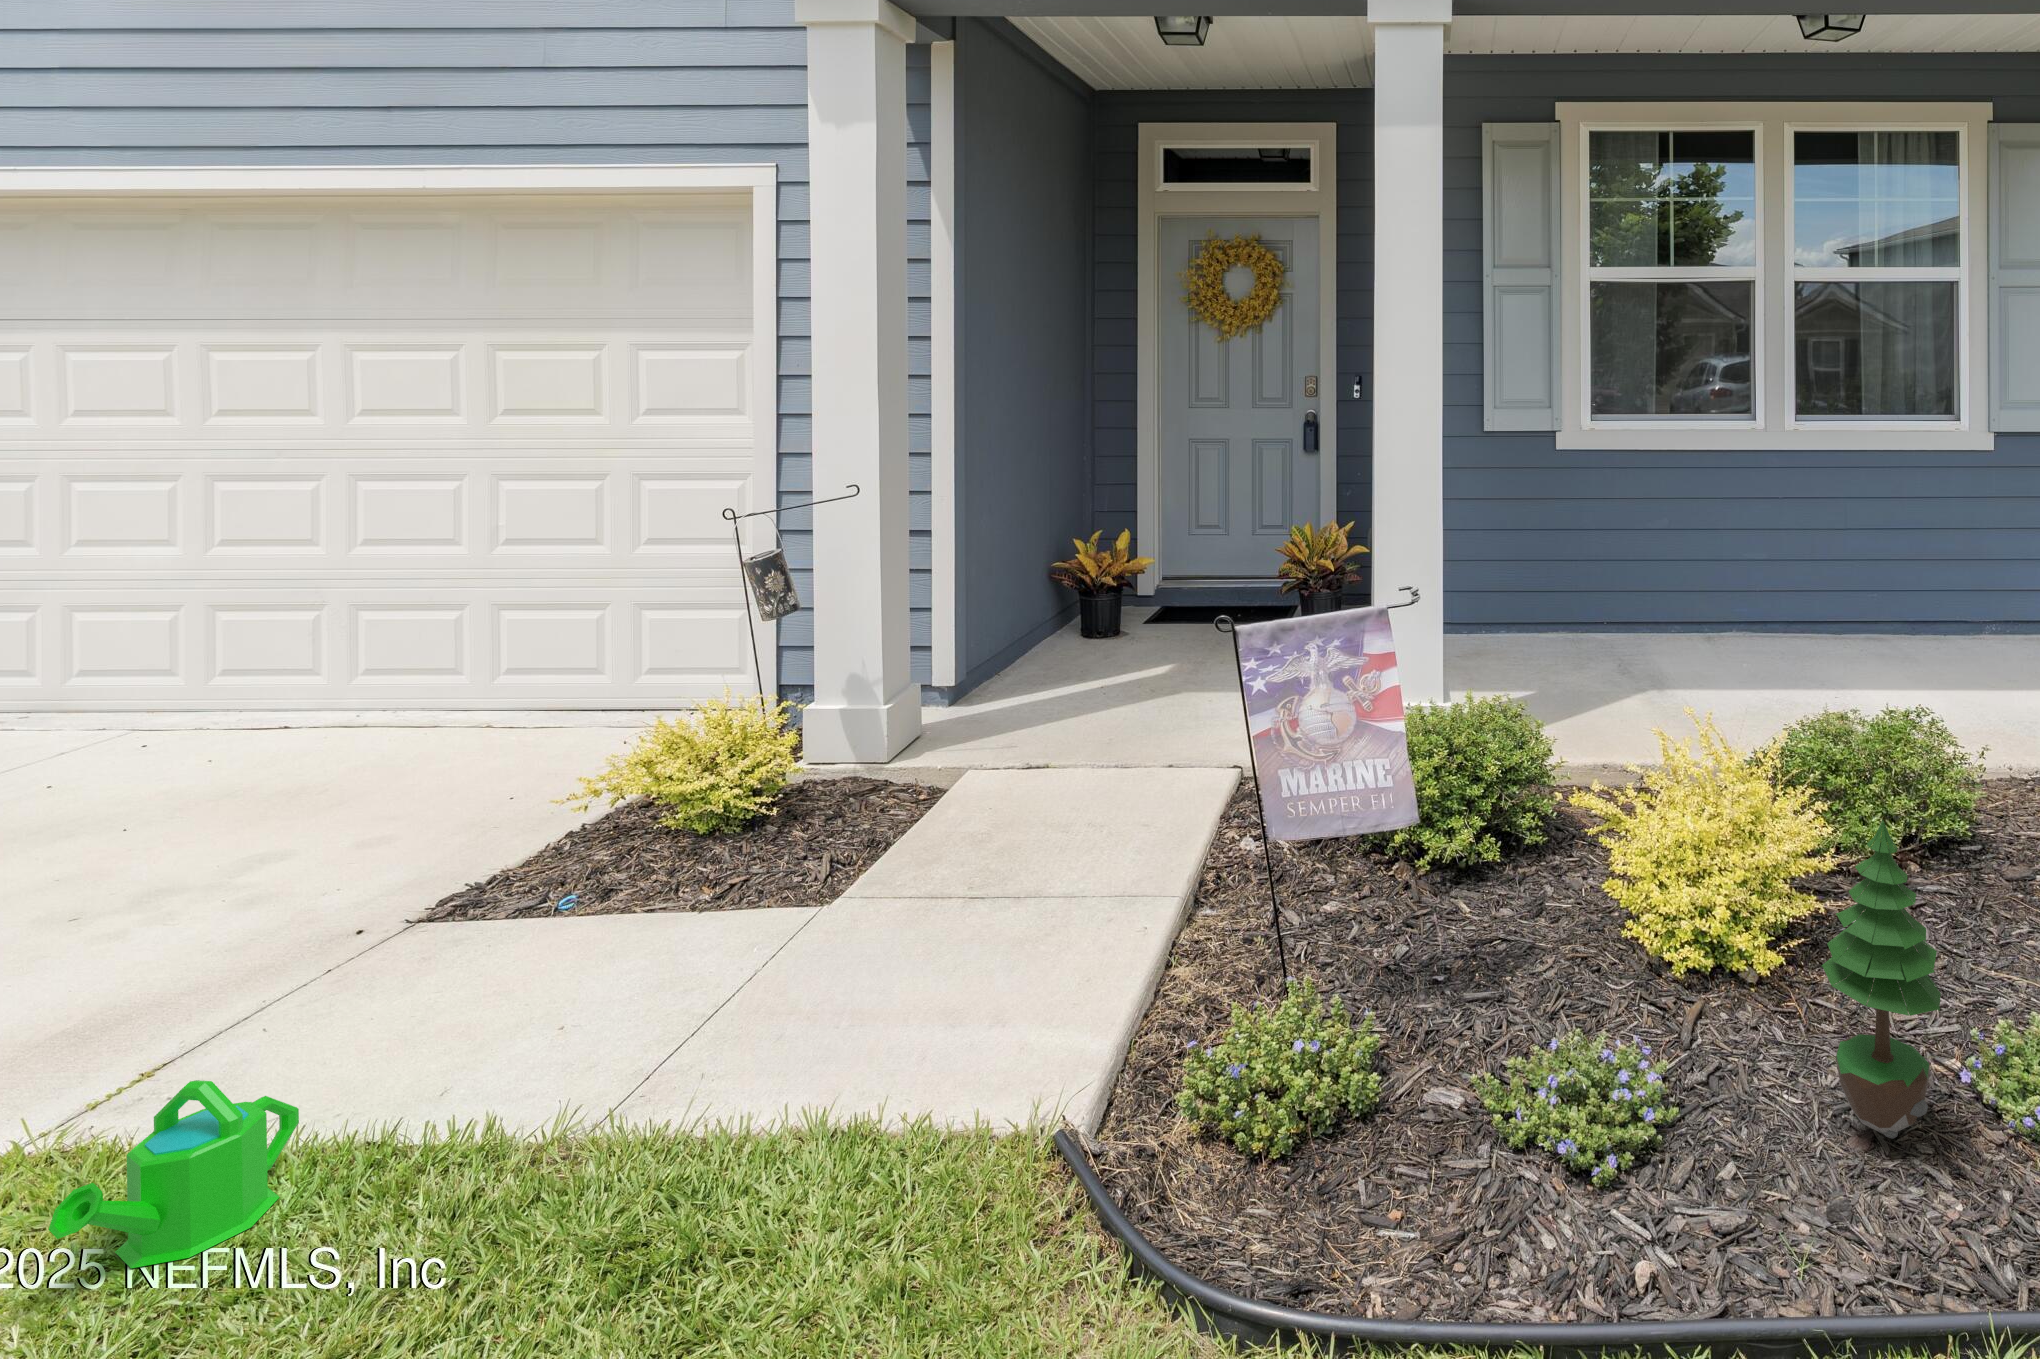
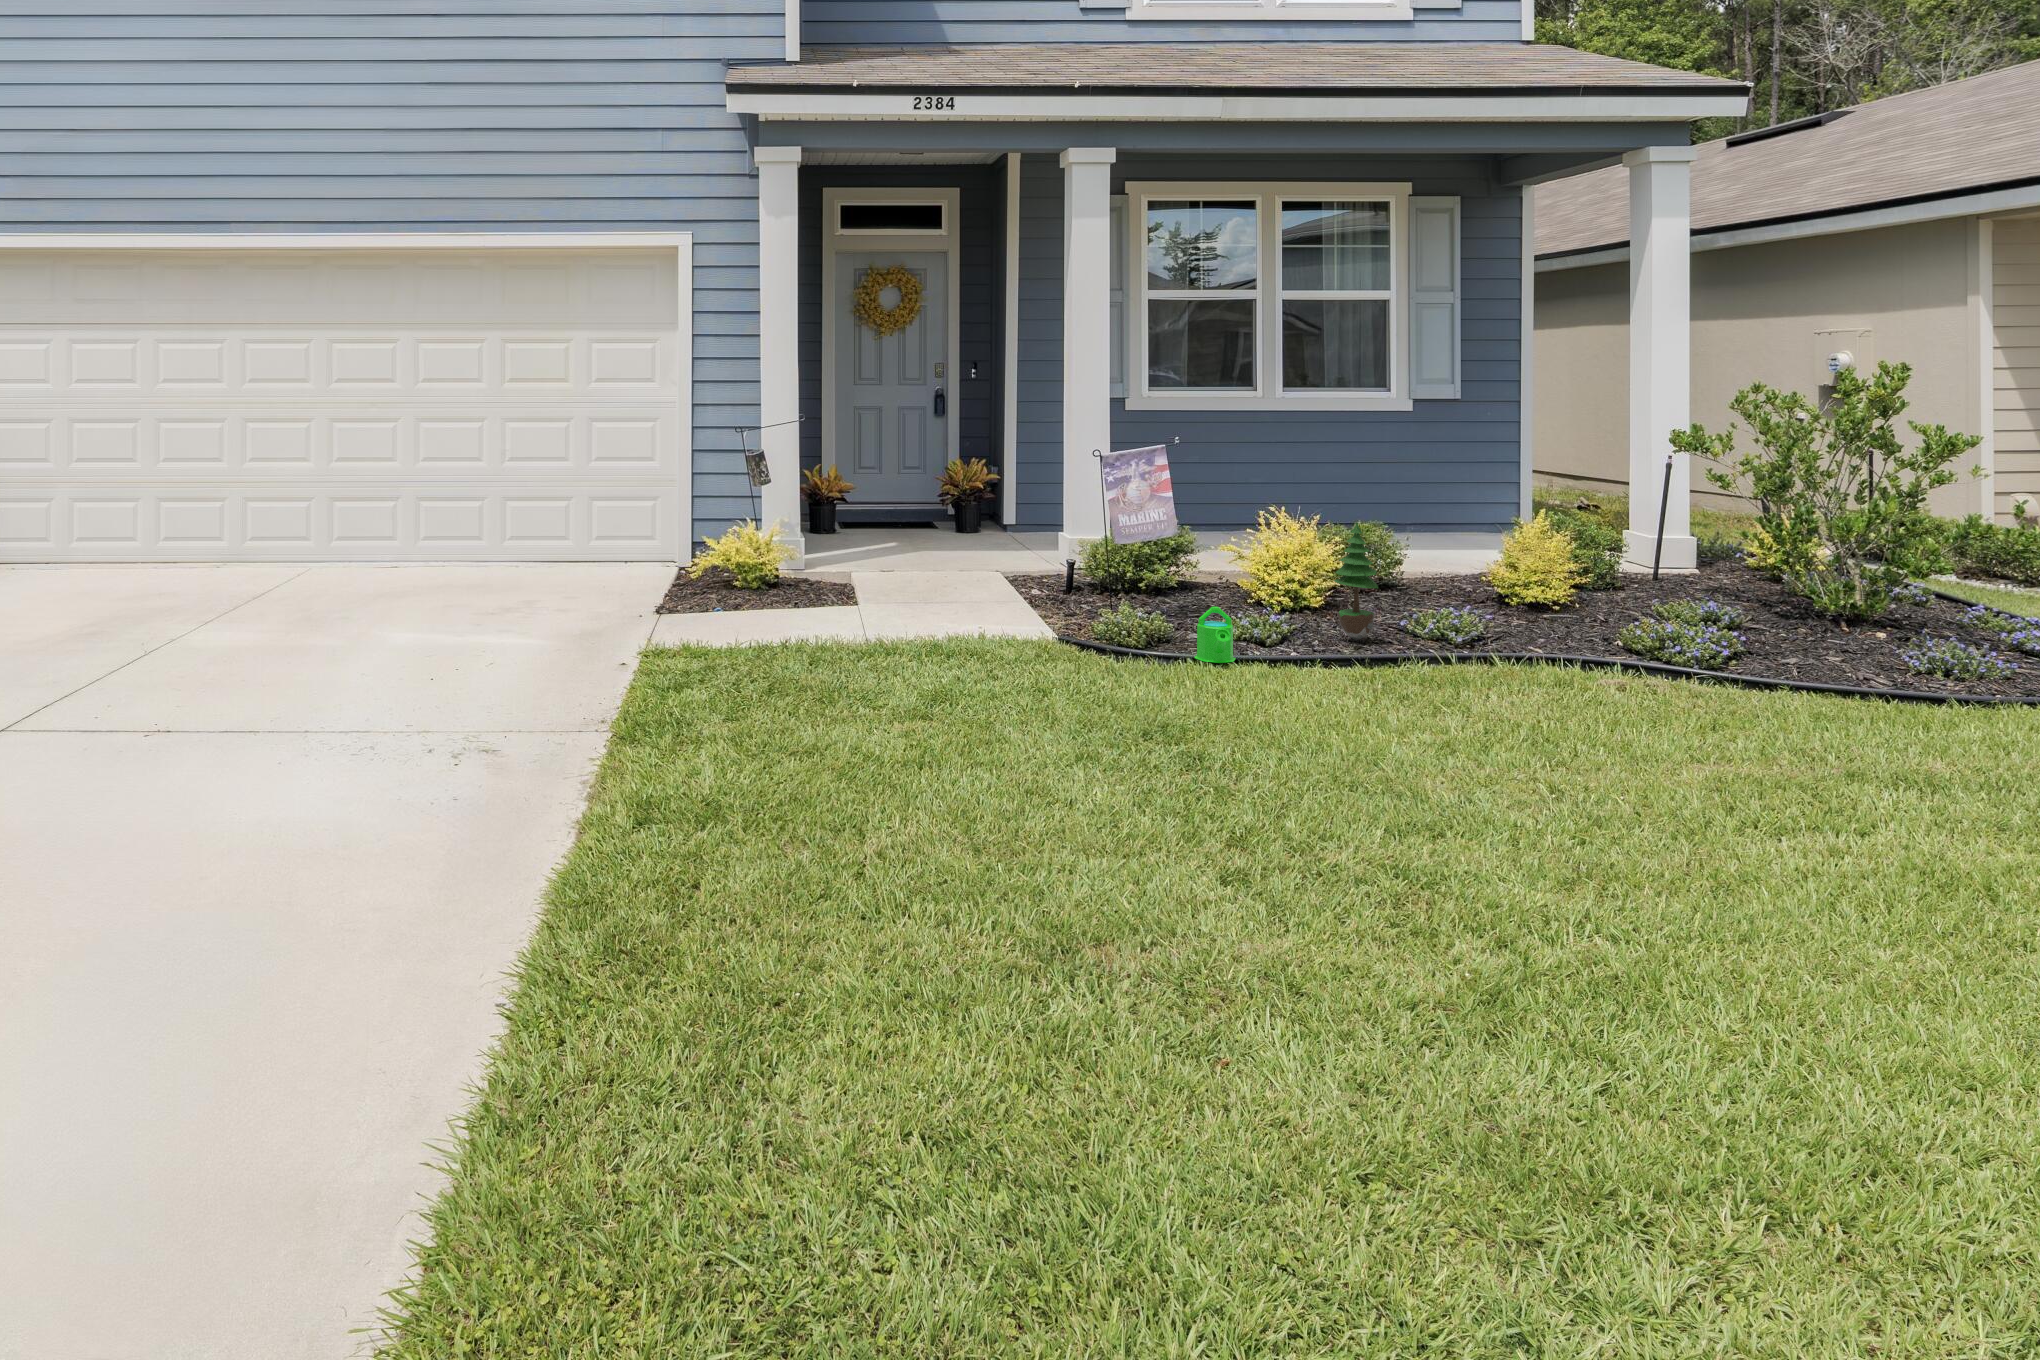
watering can: present [48,1080,299,1268] -> present [1194,607,1236,663]

